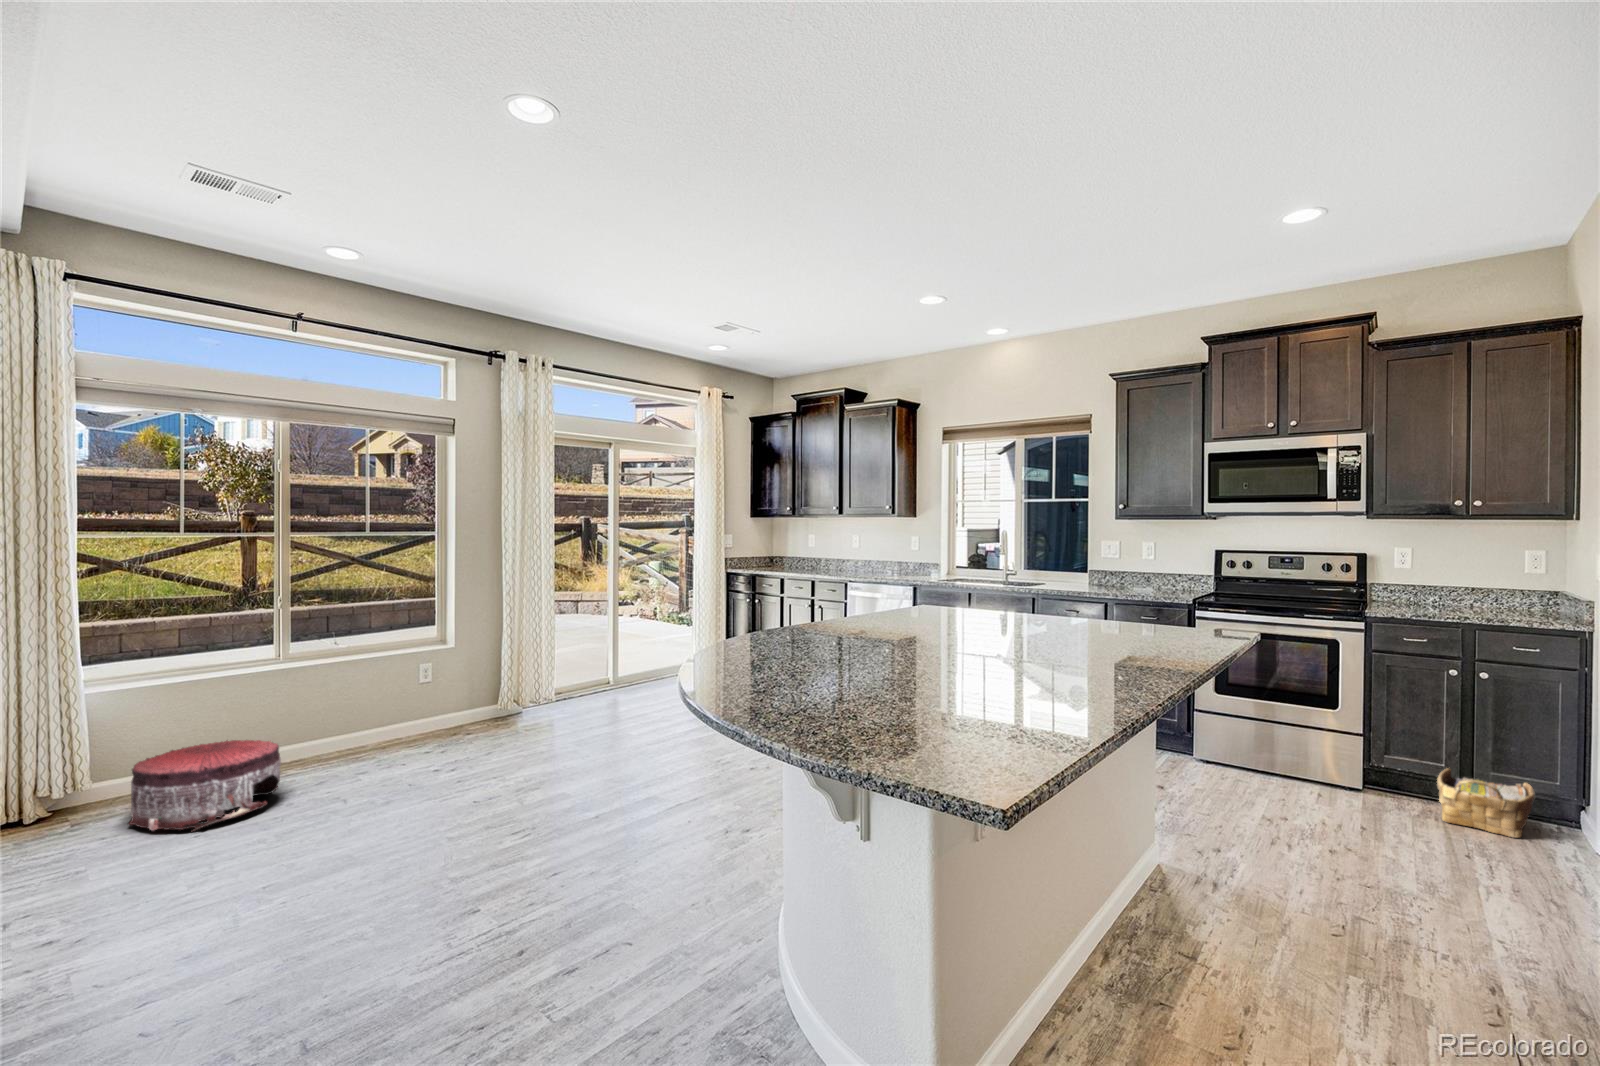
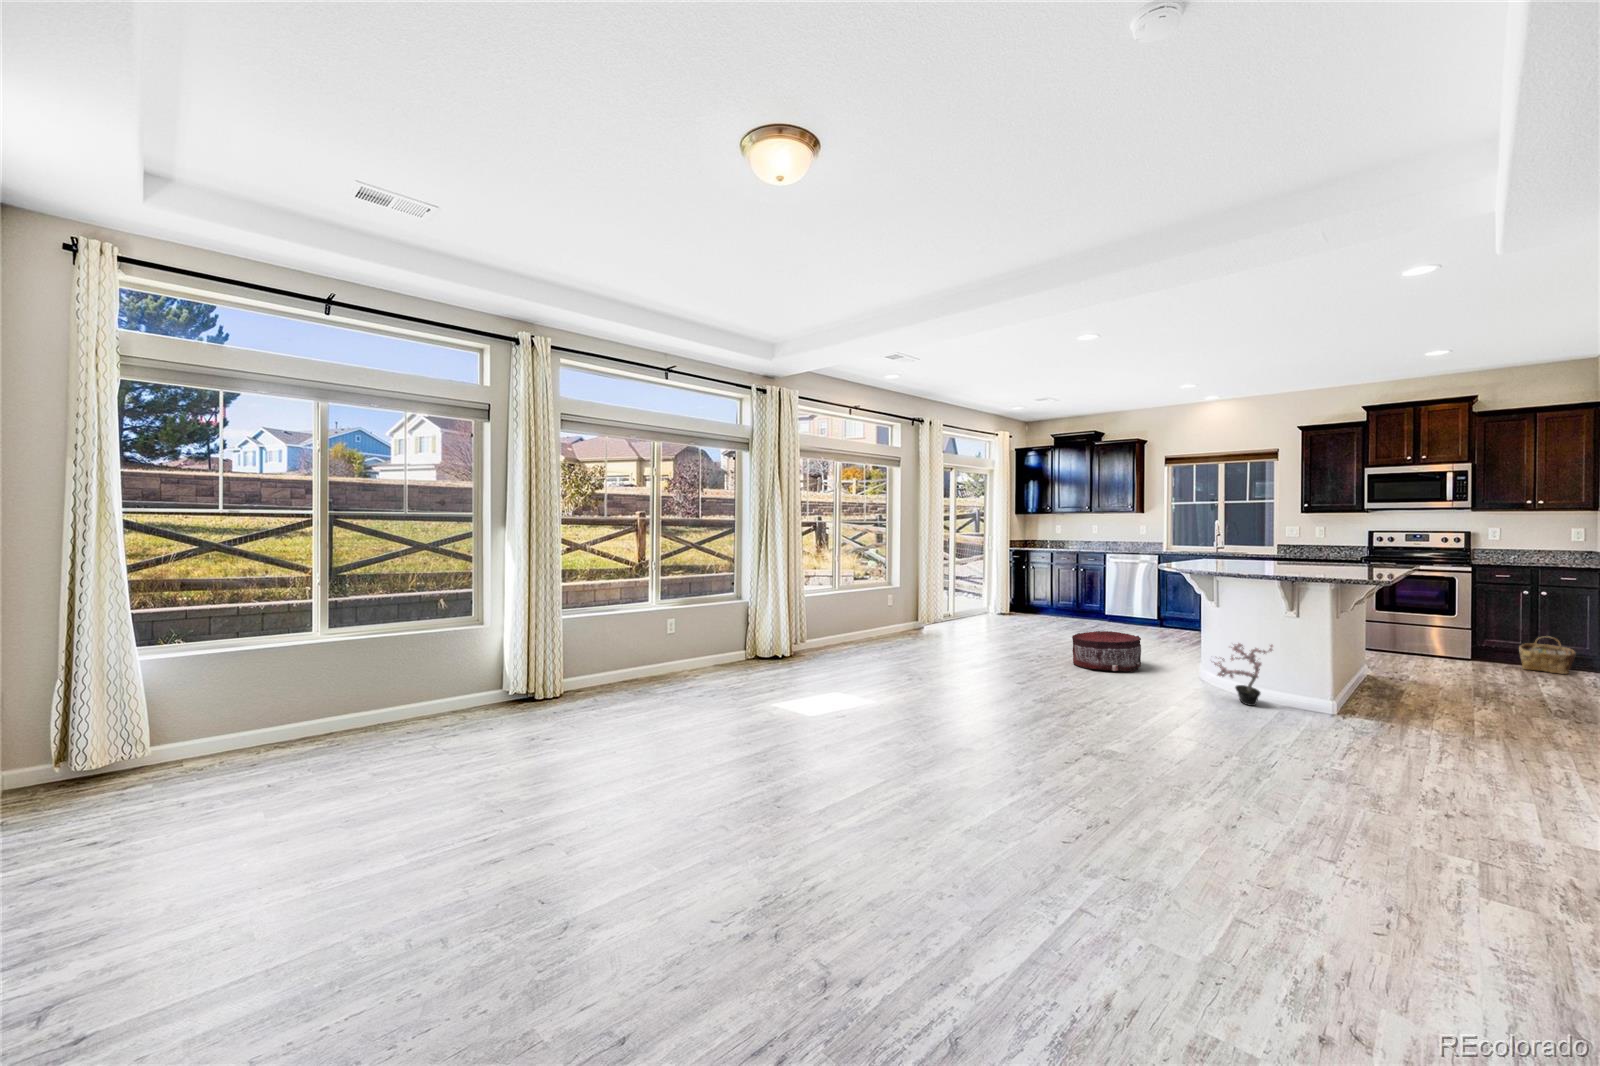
pouf: present [129,740,281,830] -> present [1072,631,1141,672]
potted plant: none [703,825,810,1013] -> present [1214,643,1273,706]

